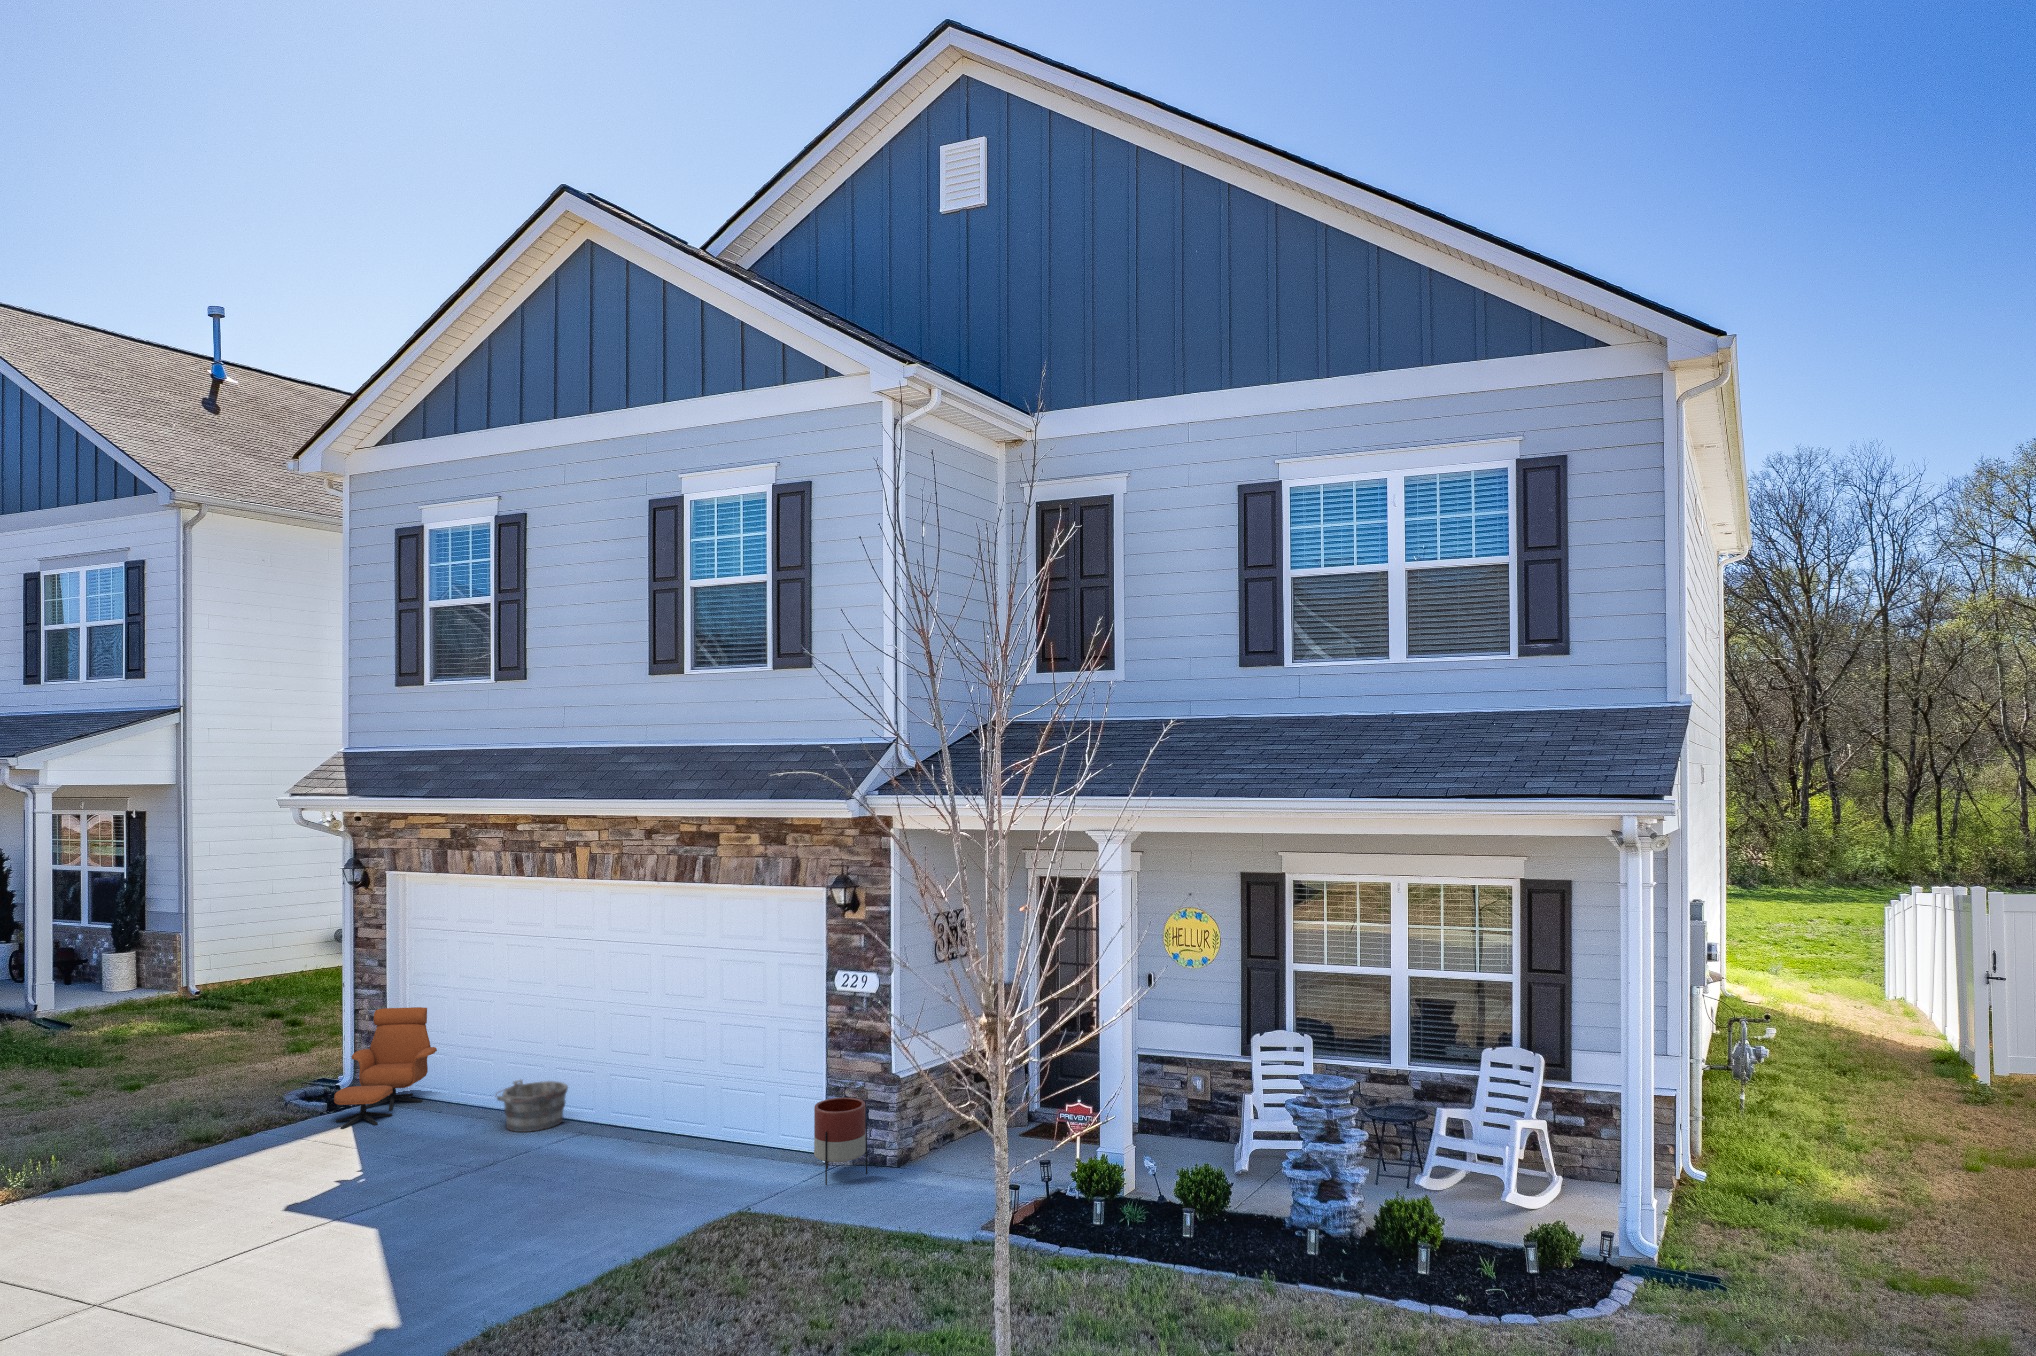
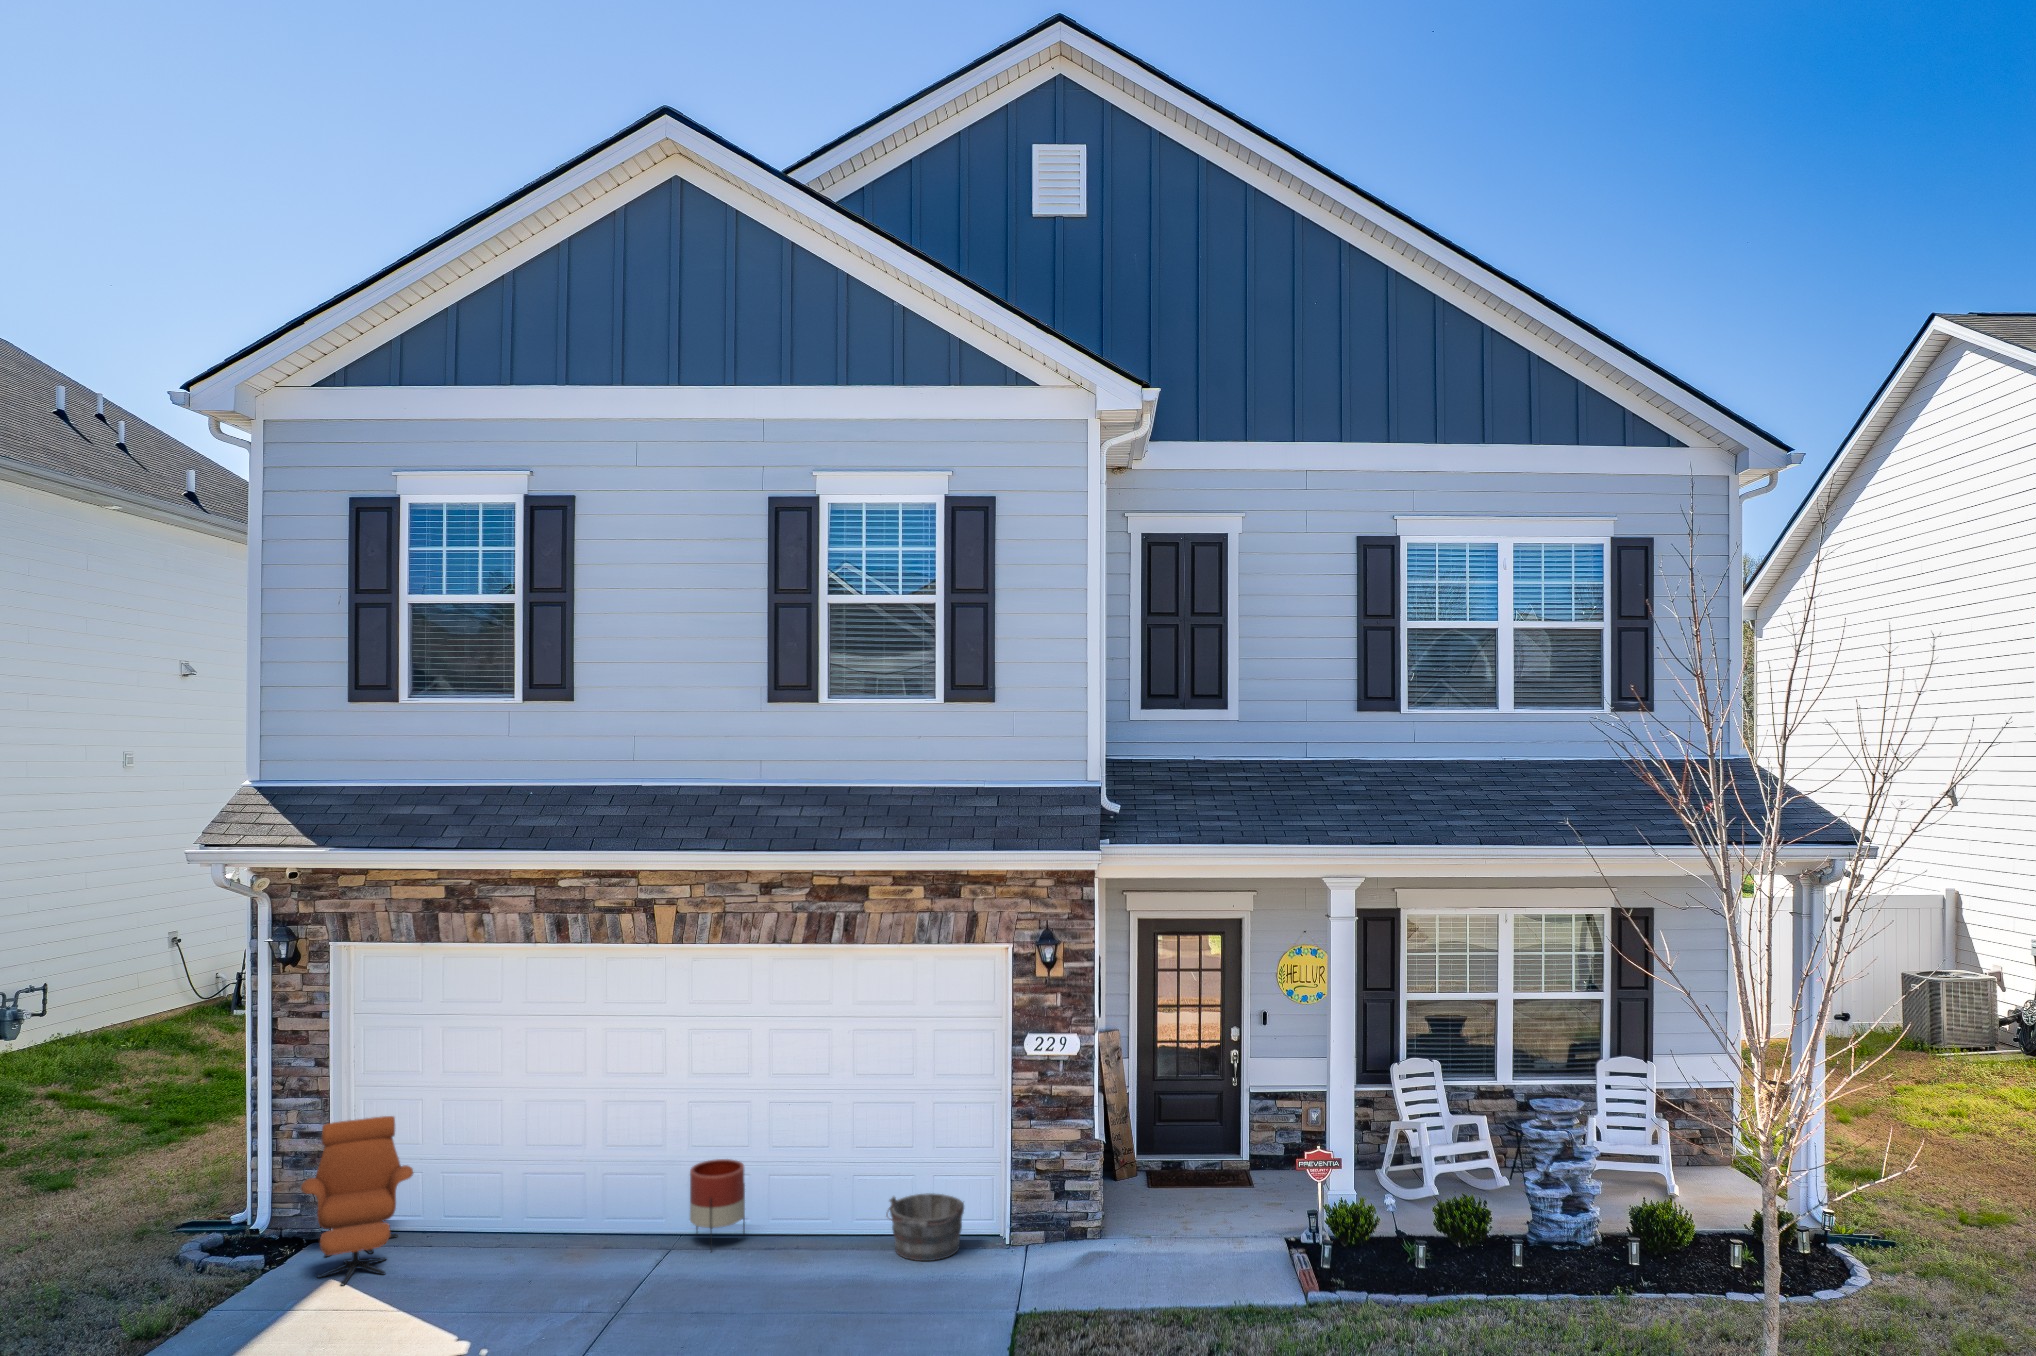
bucket: present [496,1079,568,1132] -> present [887,1193,964,1261]
planter: present [814,1098,867,1185] -> present [690,1159,745,1235]

